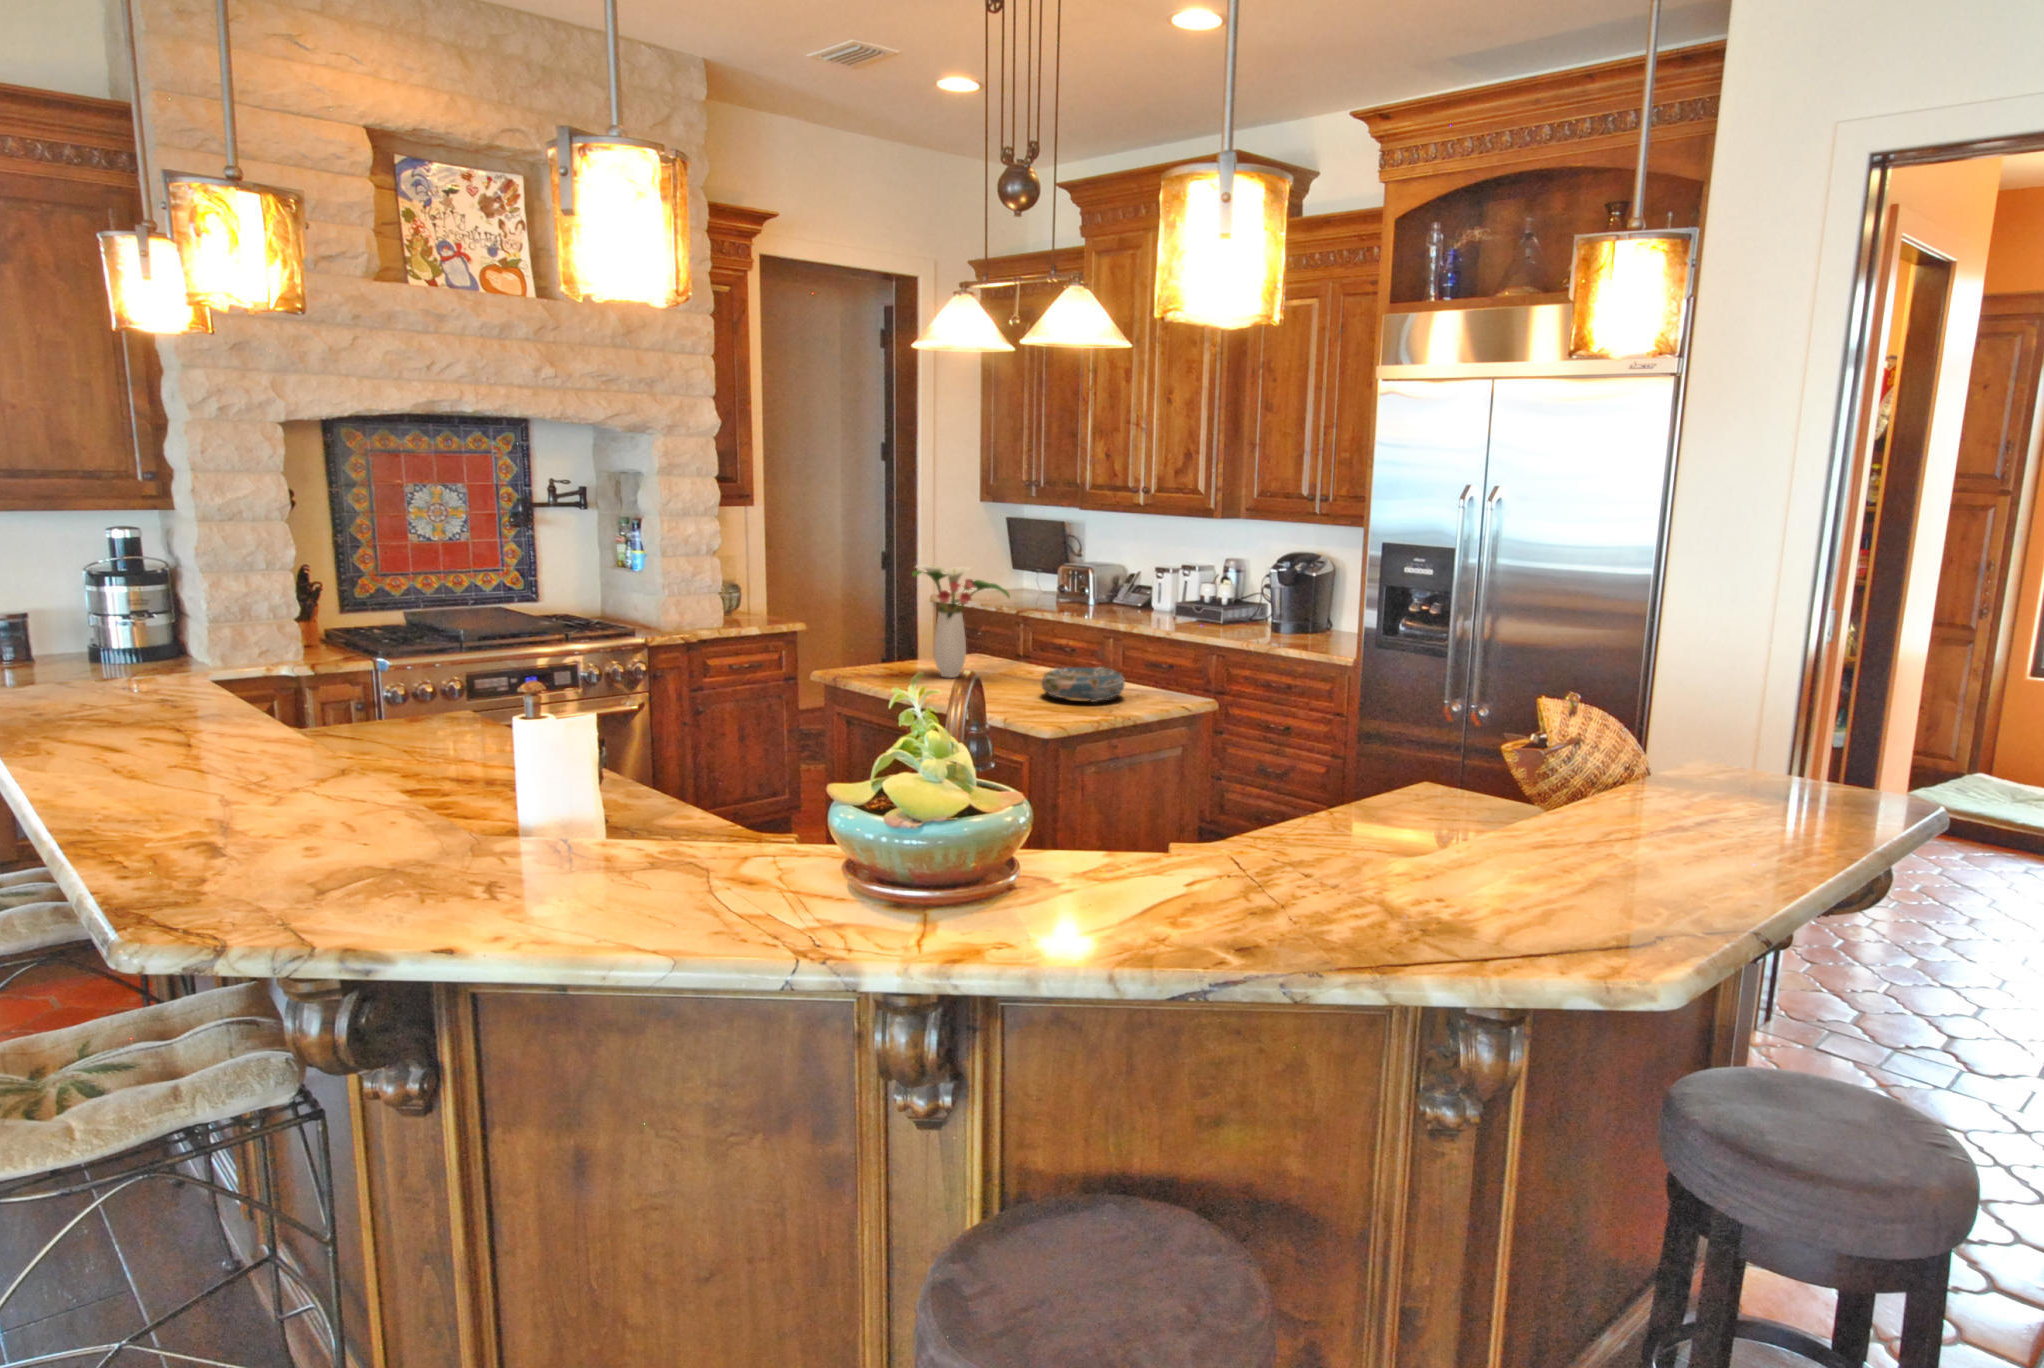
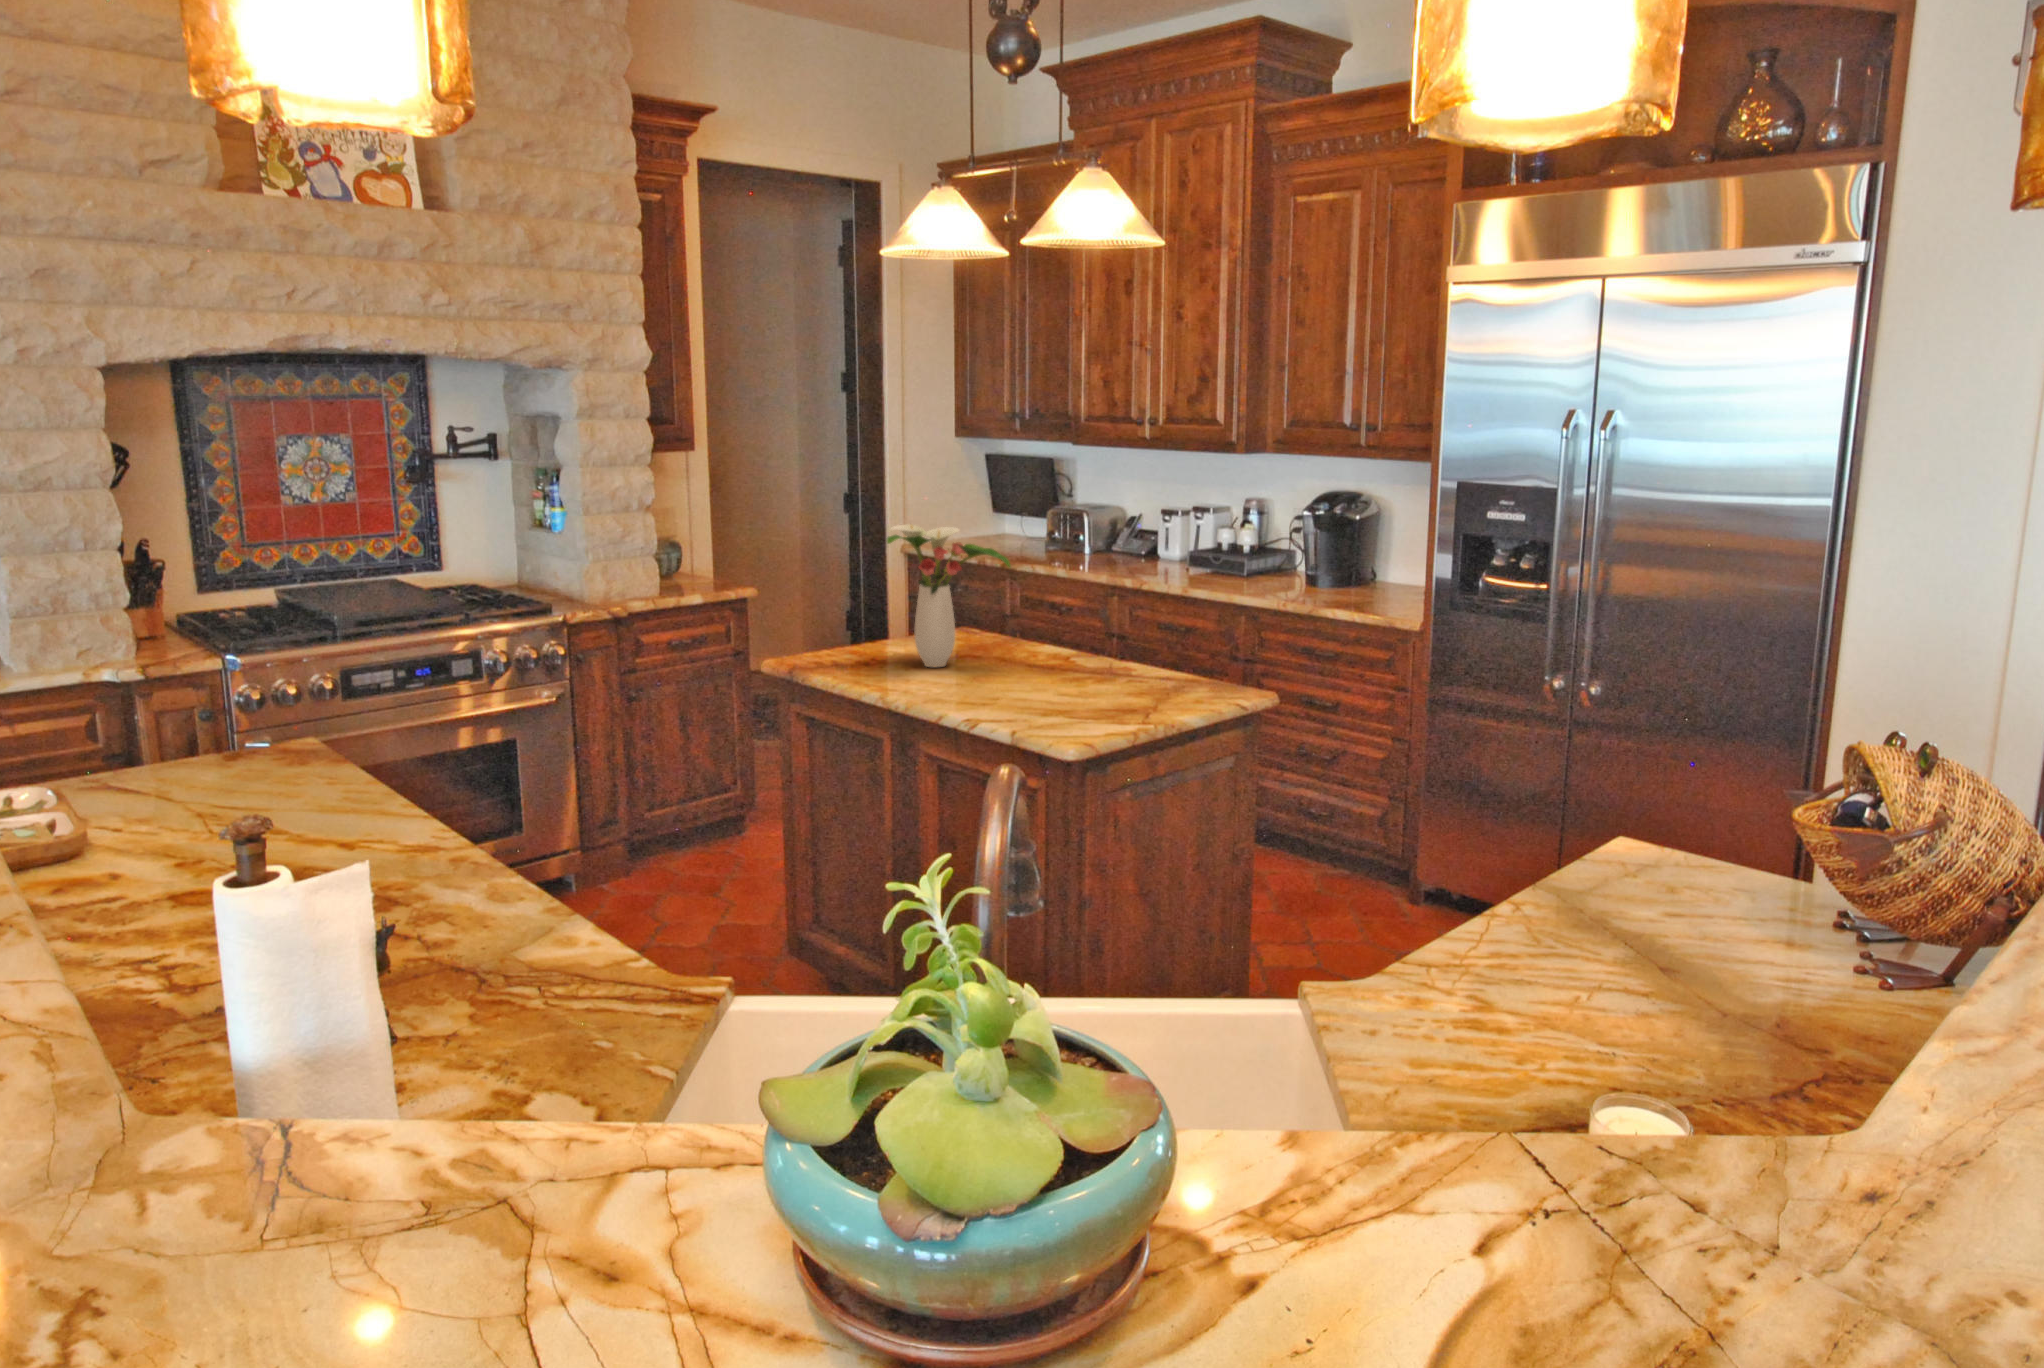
decorative bowl: present [1041,667,1125,702] -> none [1054,653,1164,703]

